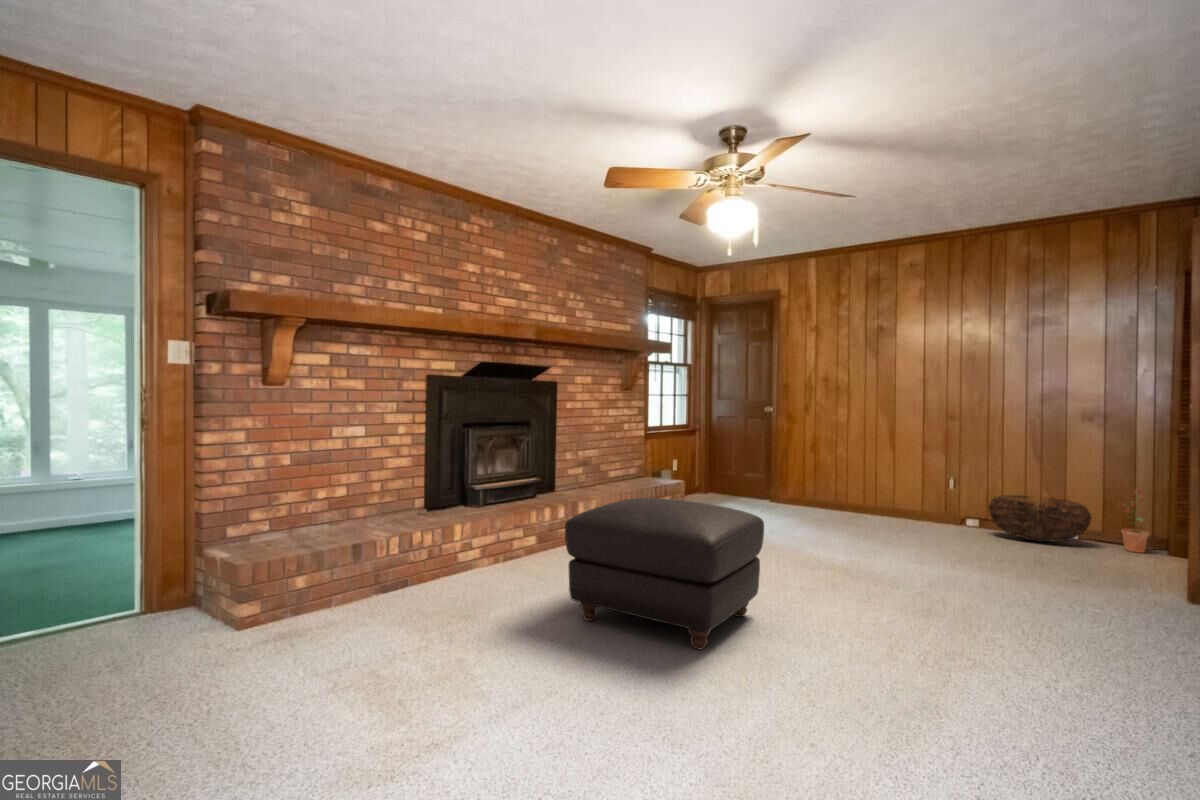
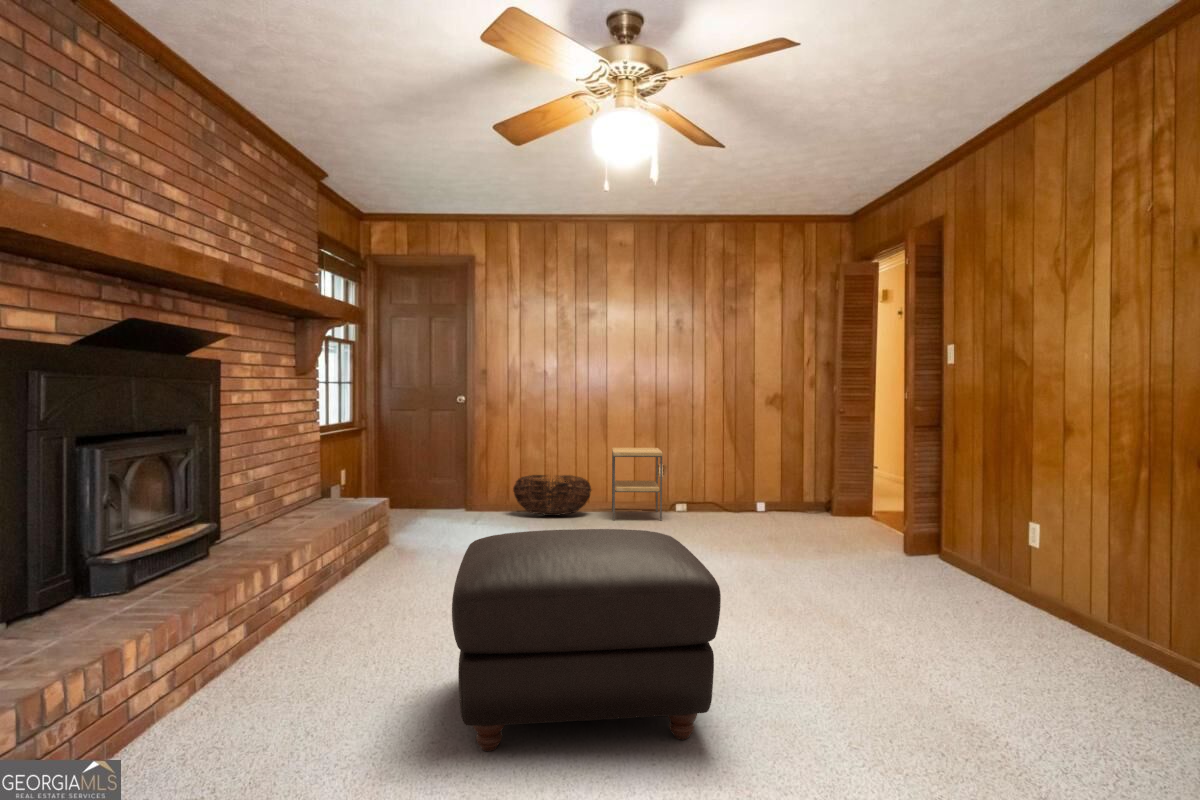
side table: none [887,458,950,532] -> present [612,448,663,520]
potted plant: present [1118,489,1149,553] -> none [784,460,810,515]
basket: present [988,495,1092,542] -> present [513,475,591,516]

